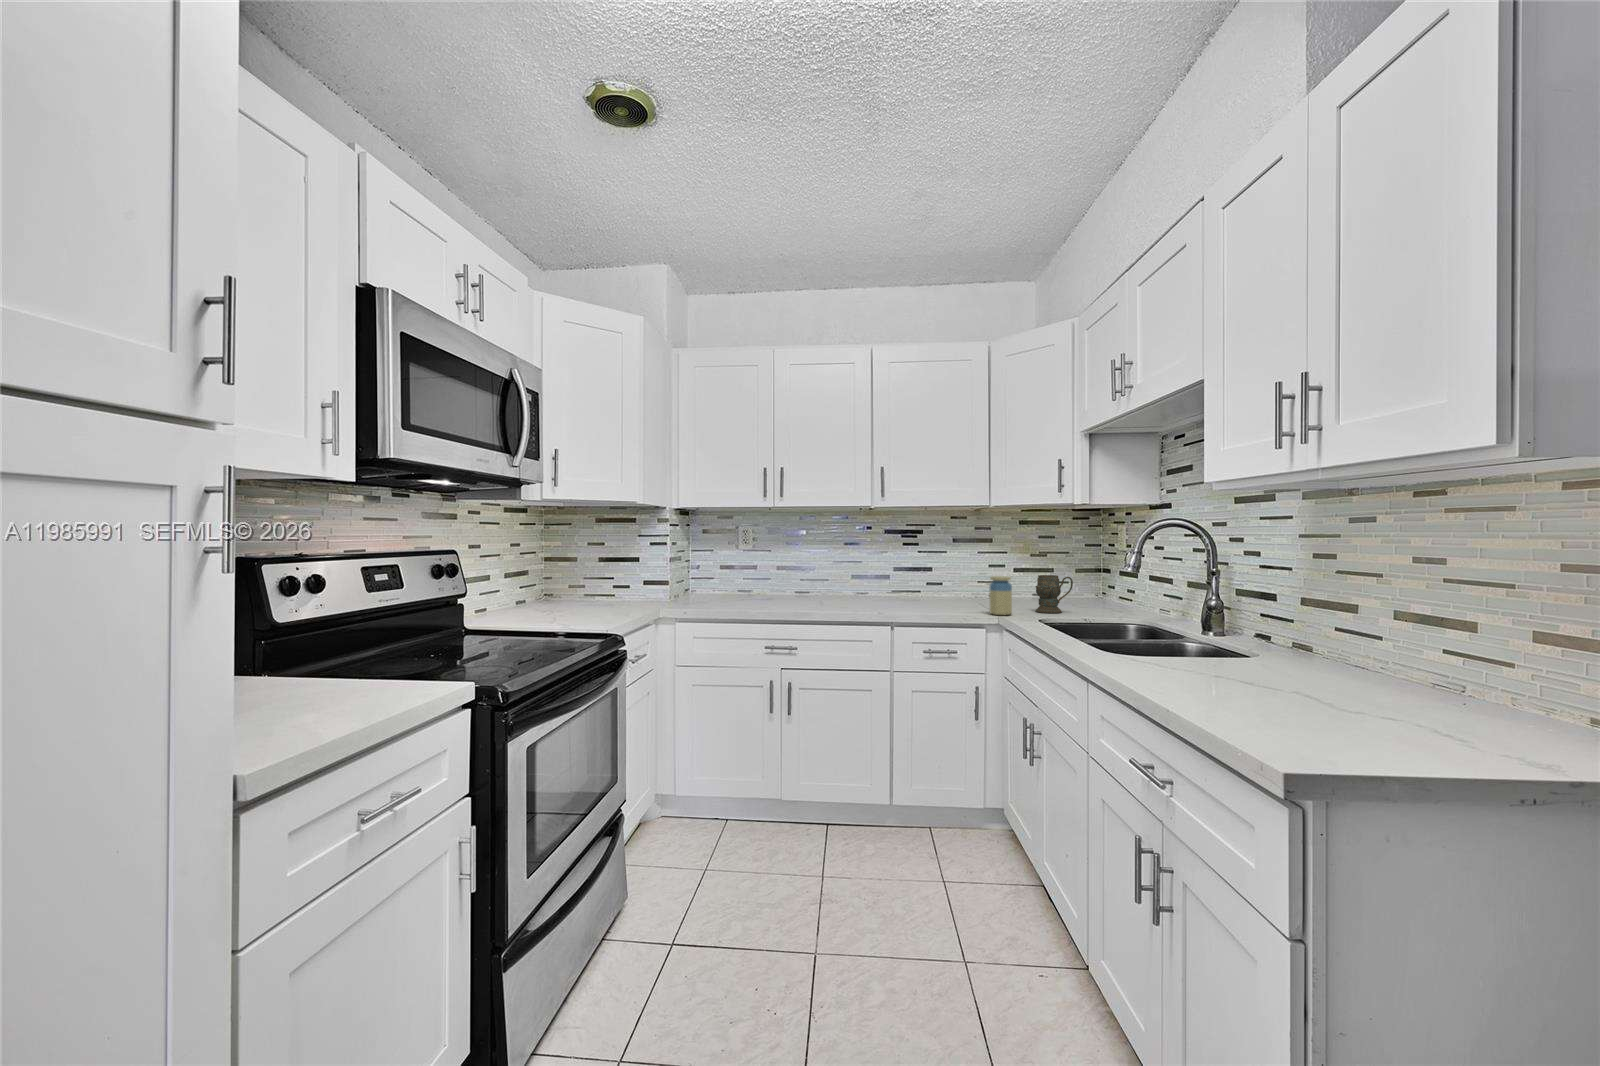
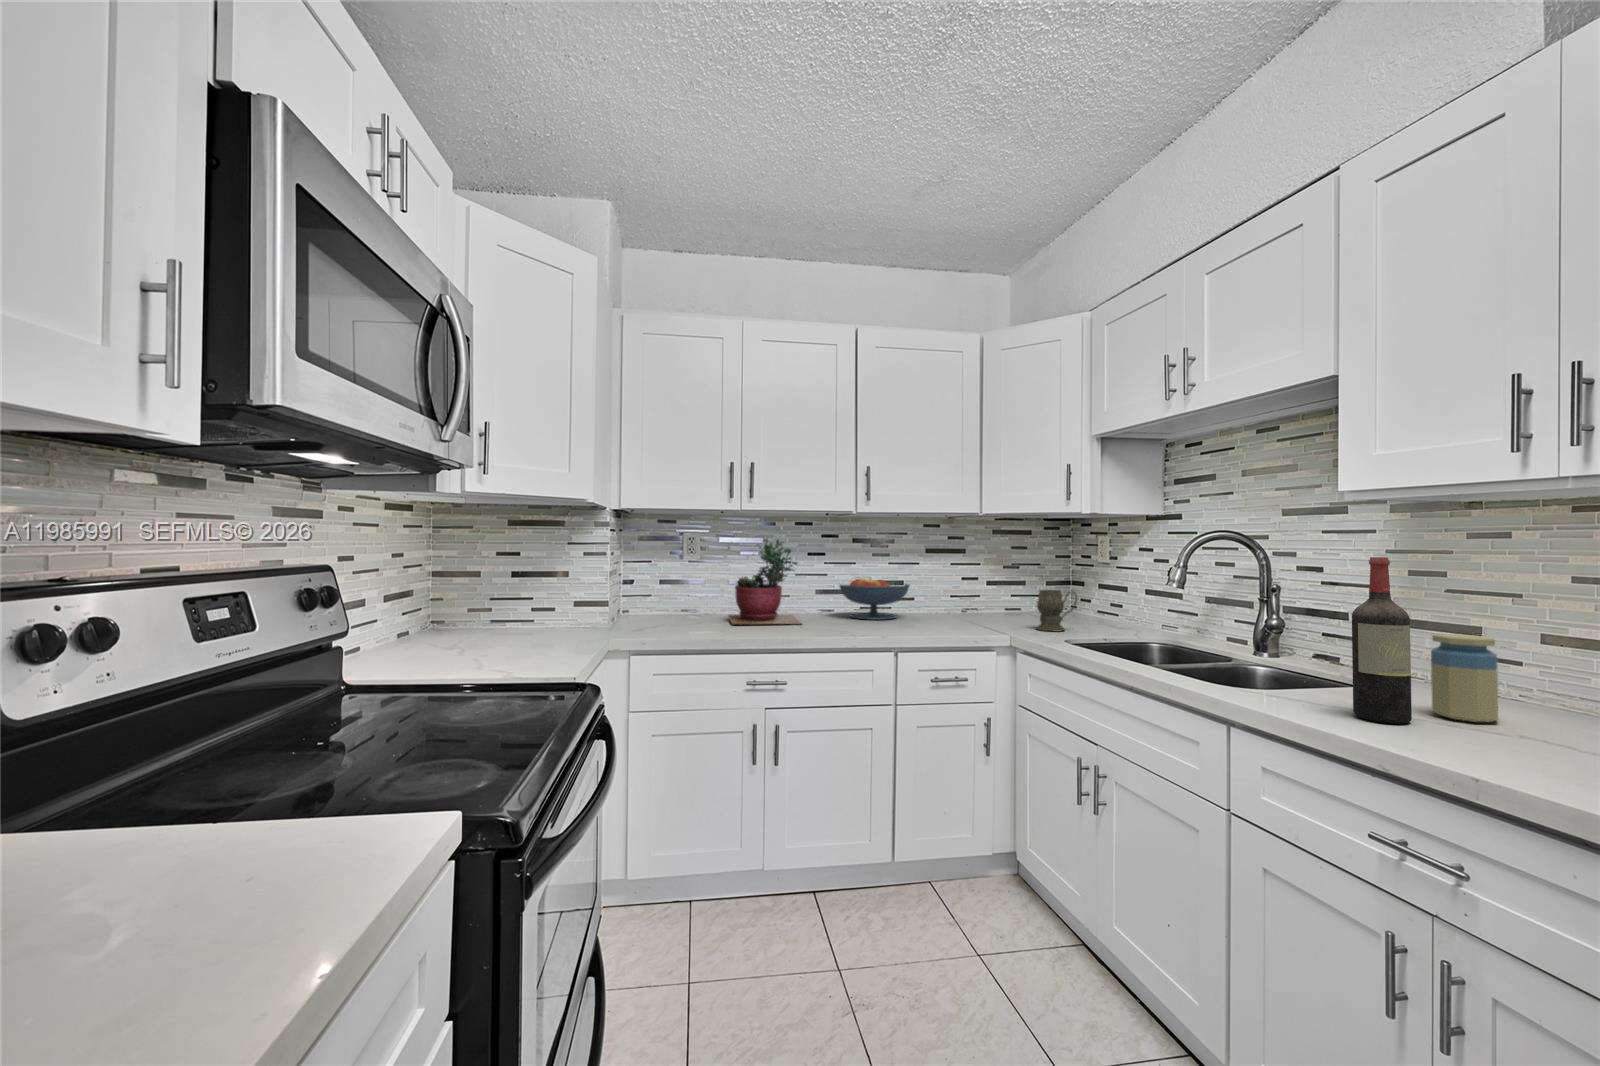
succulent plant: none [771,530,832,604] -> present [729,539,801,624]
wine bottle: none [1156,540,1198,678] -> present [1352,557,1412,724]
fruit bowl: none [872,559,936,602] -> present [840,578,909,620]
jar: present [990,576,1012,615] -> present [1431,634,1498,722]

